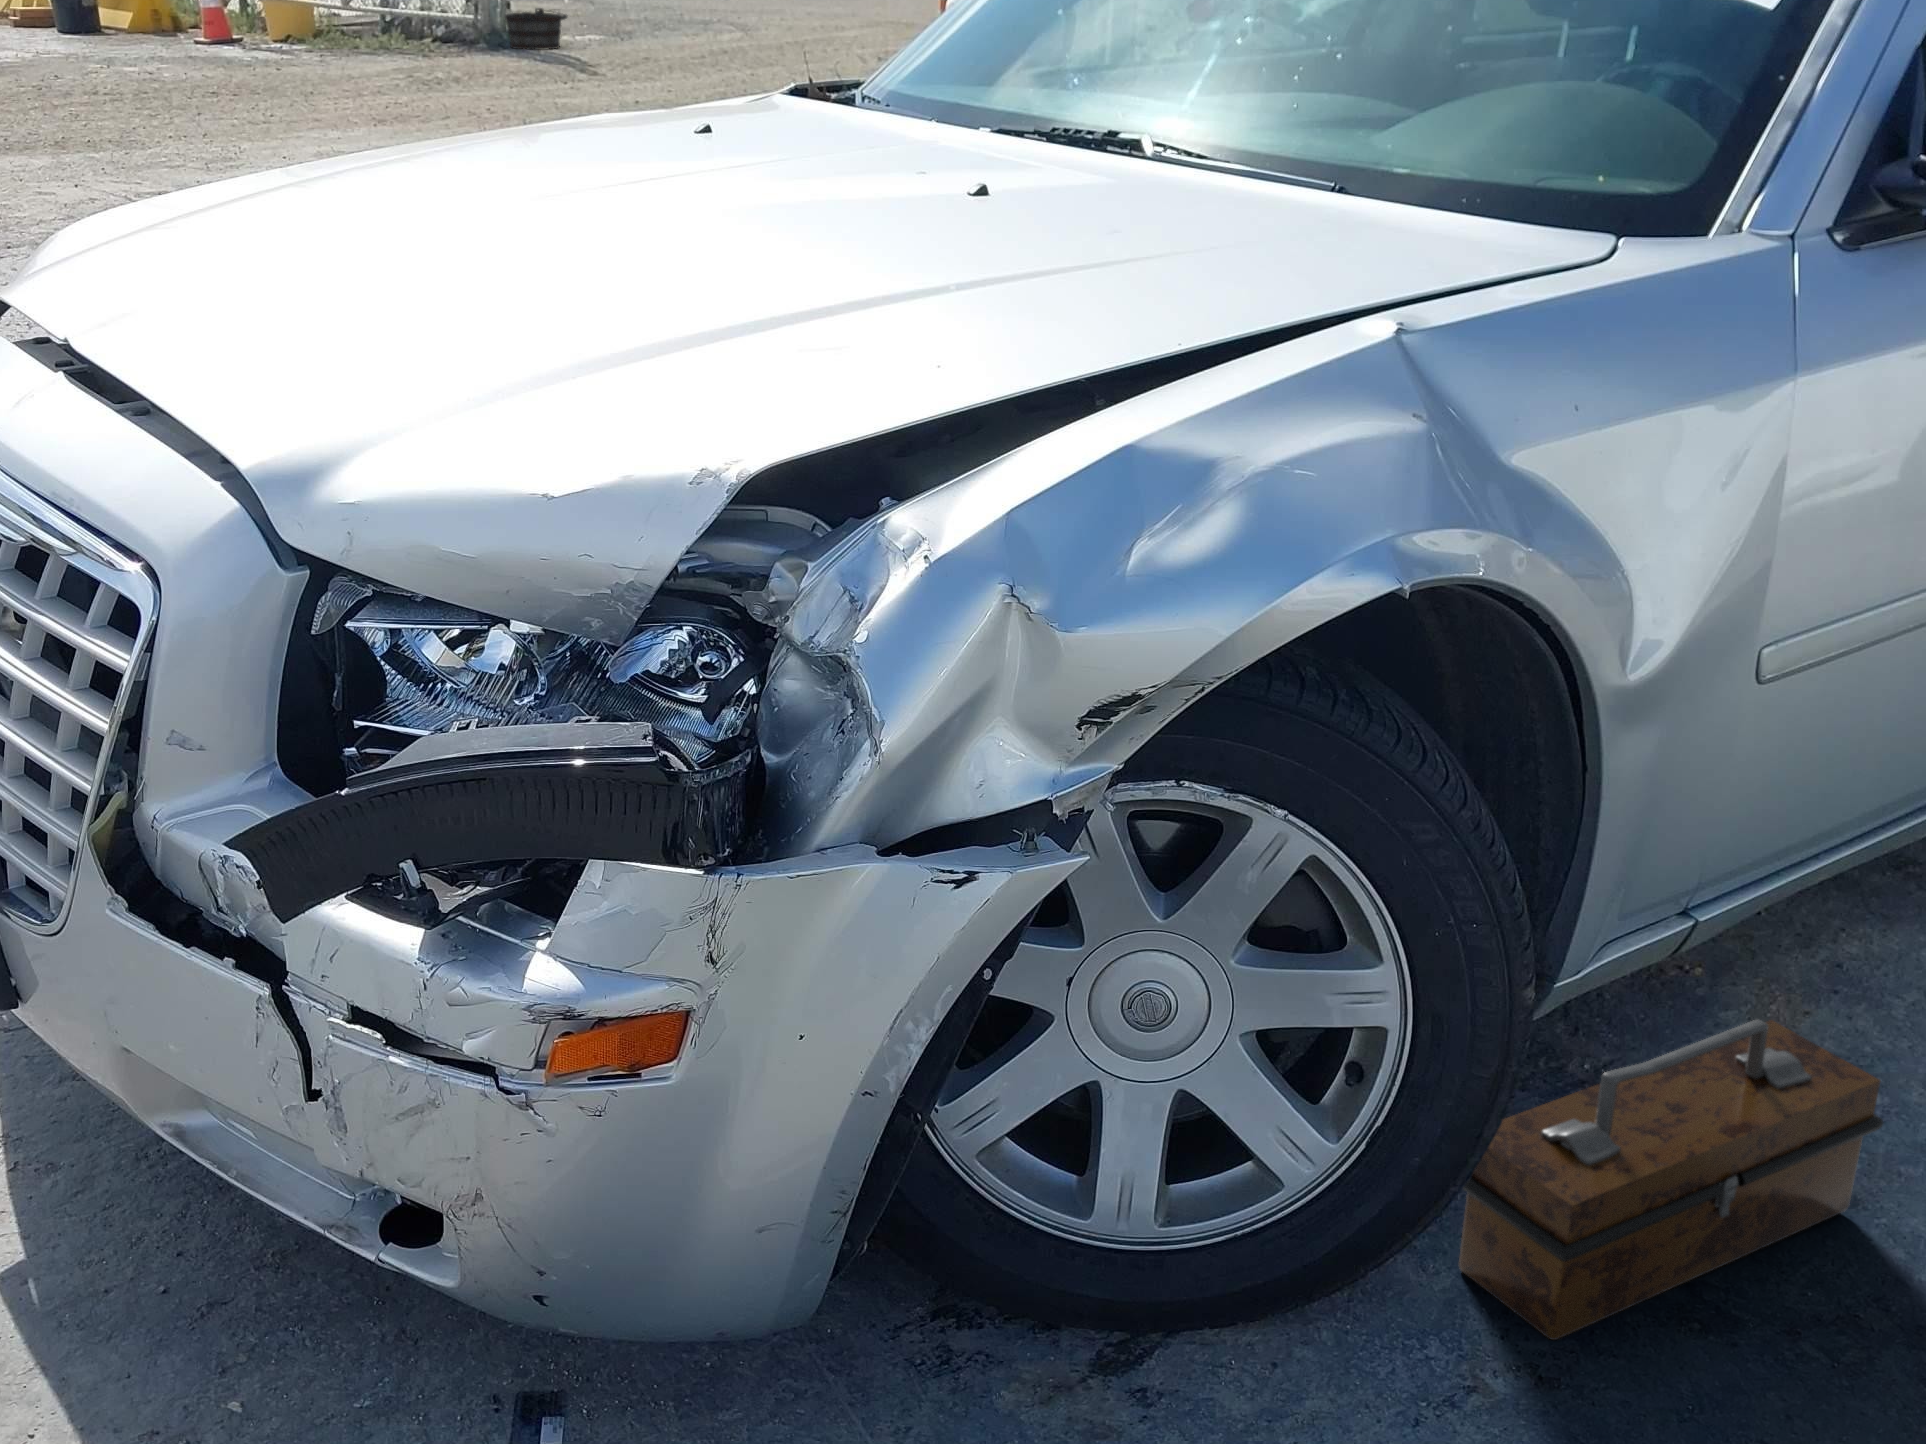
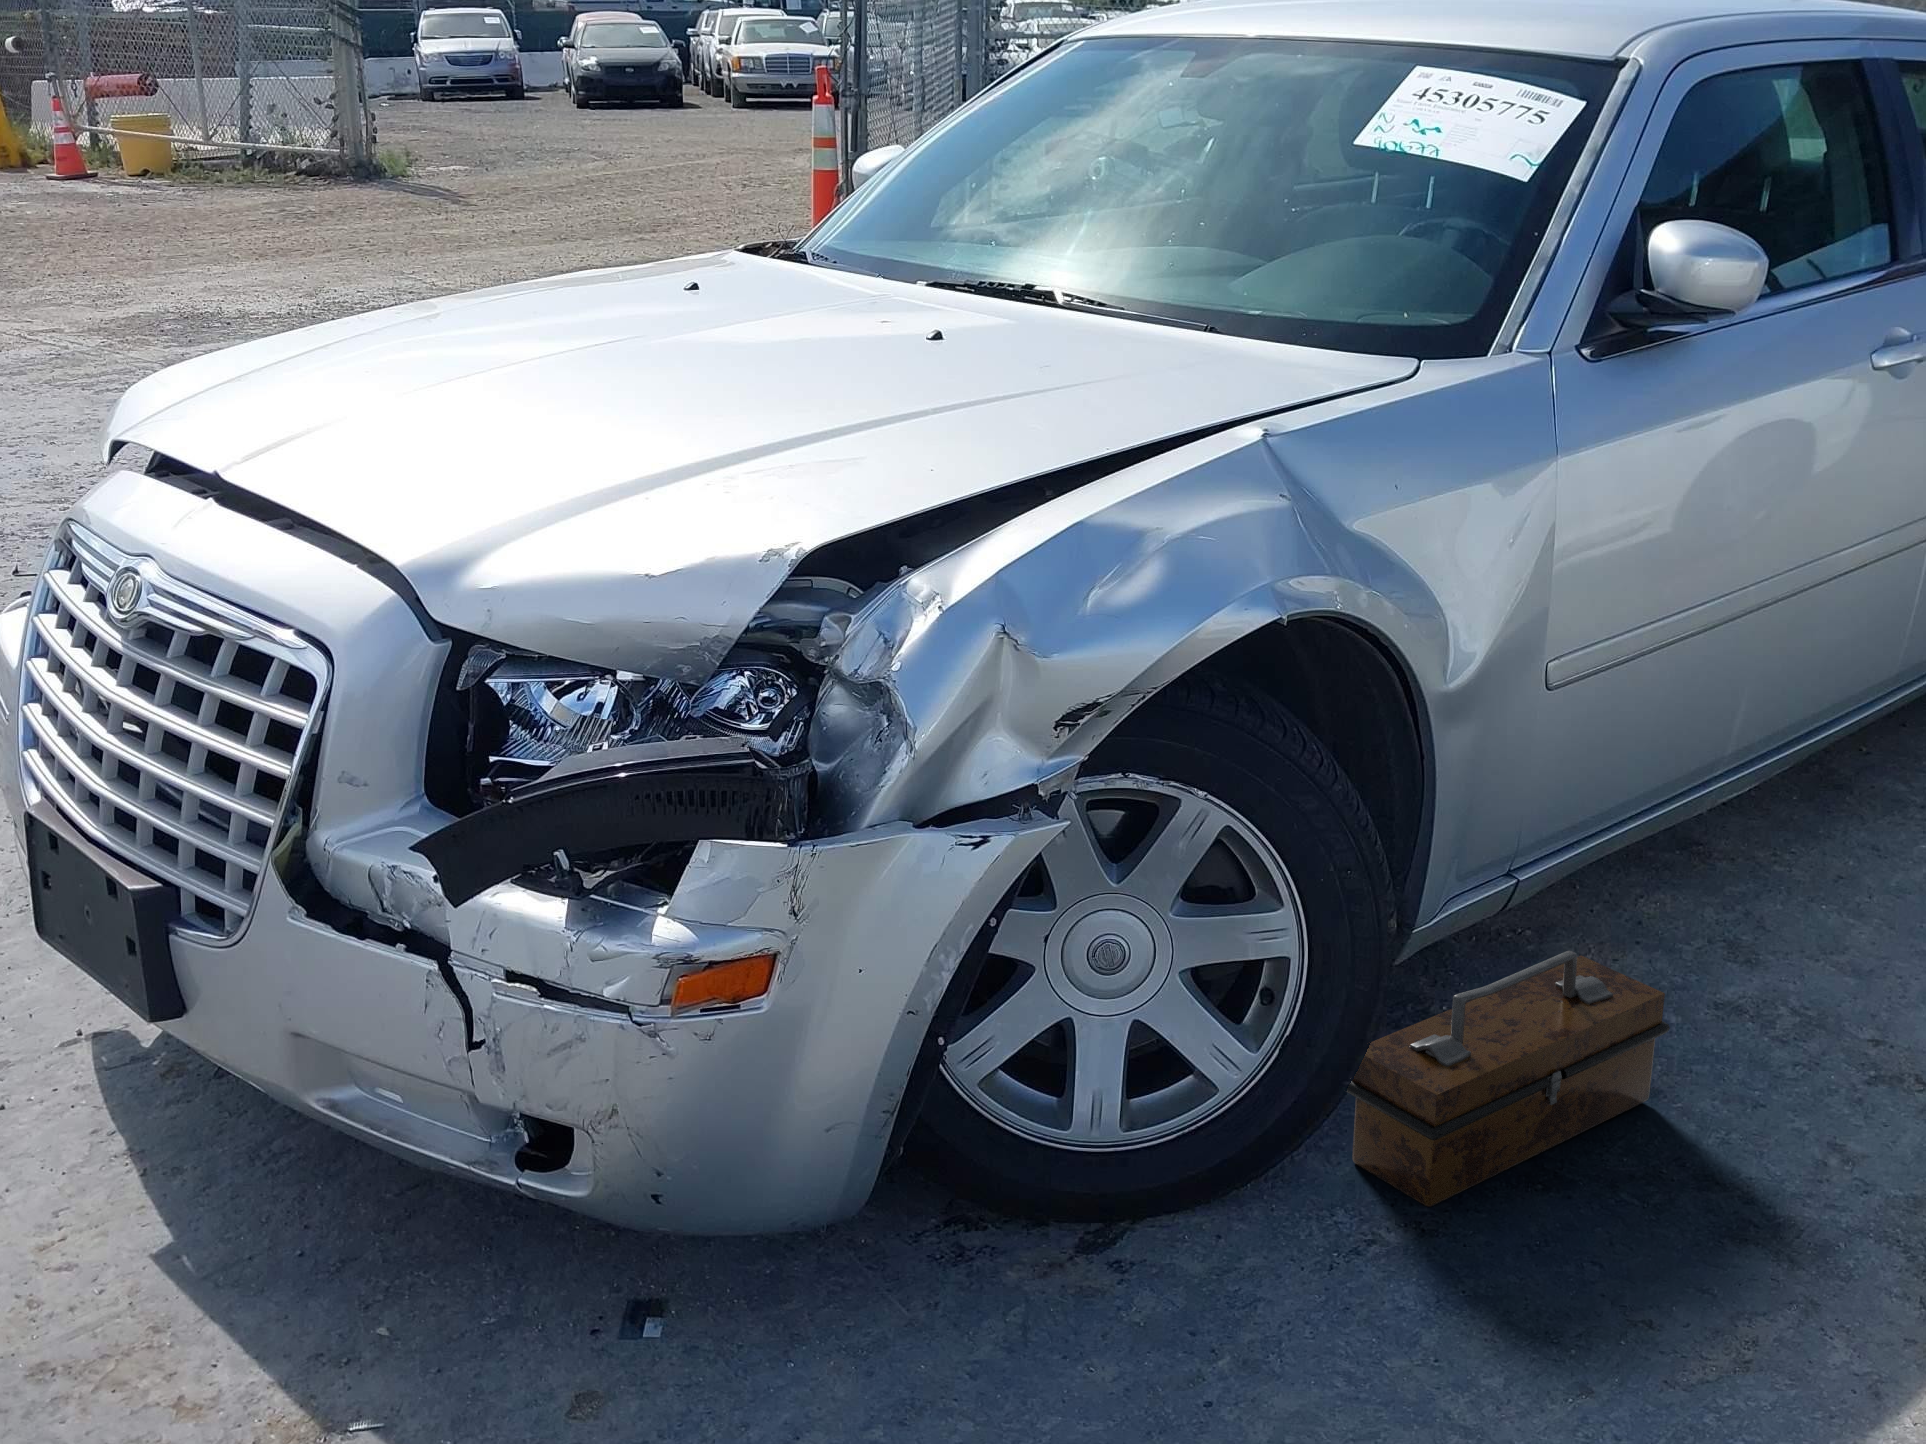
bucket: present [505,8,567,50] -> none [366,141,429,181]

